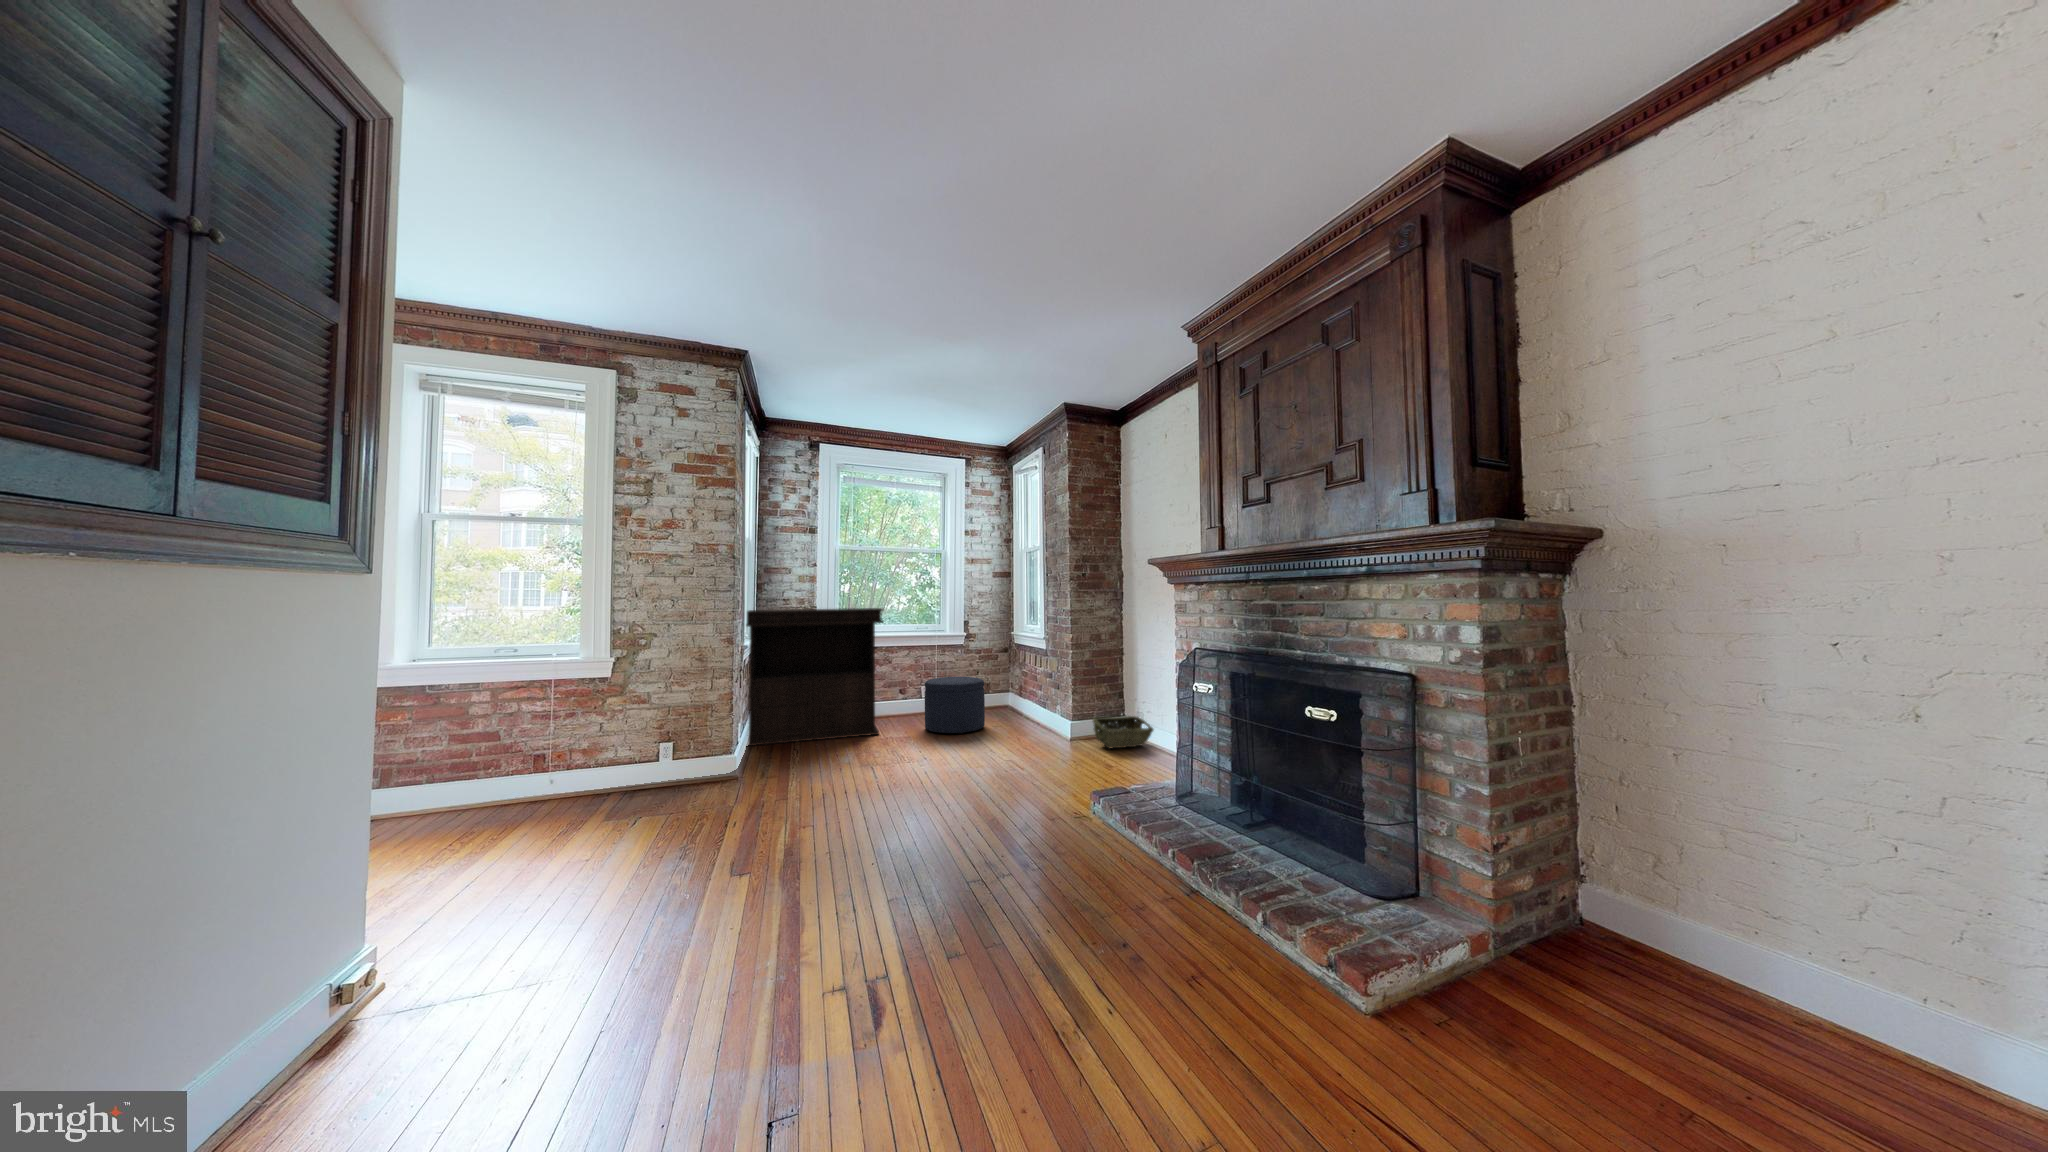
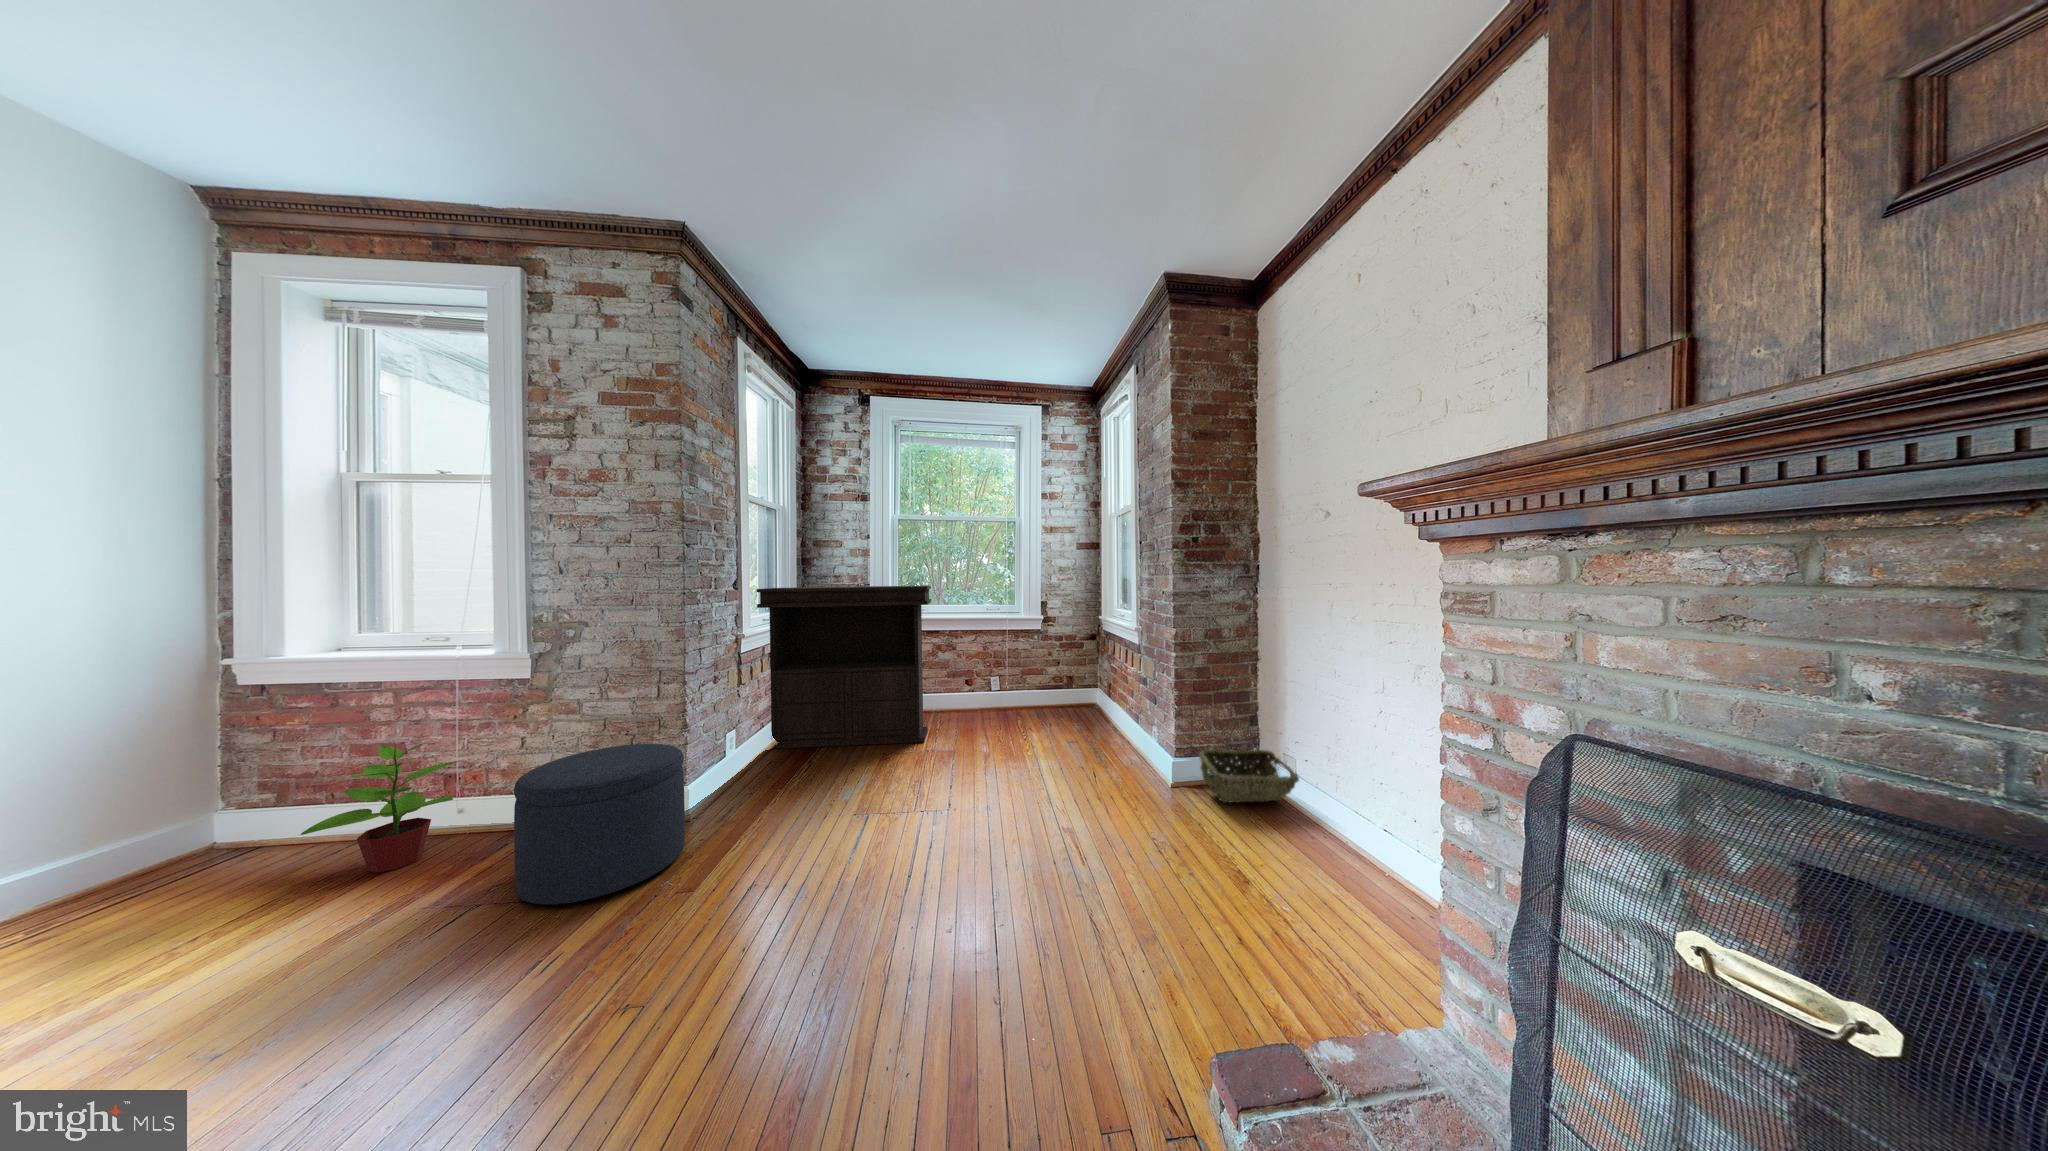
ottoman: present [925,677,985,734] -> present [514,744,685,904]
potted plant: none [481,724,574,823] -> present [300,742,458,873]

